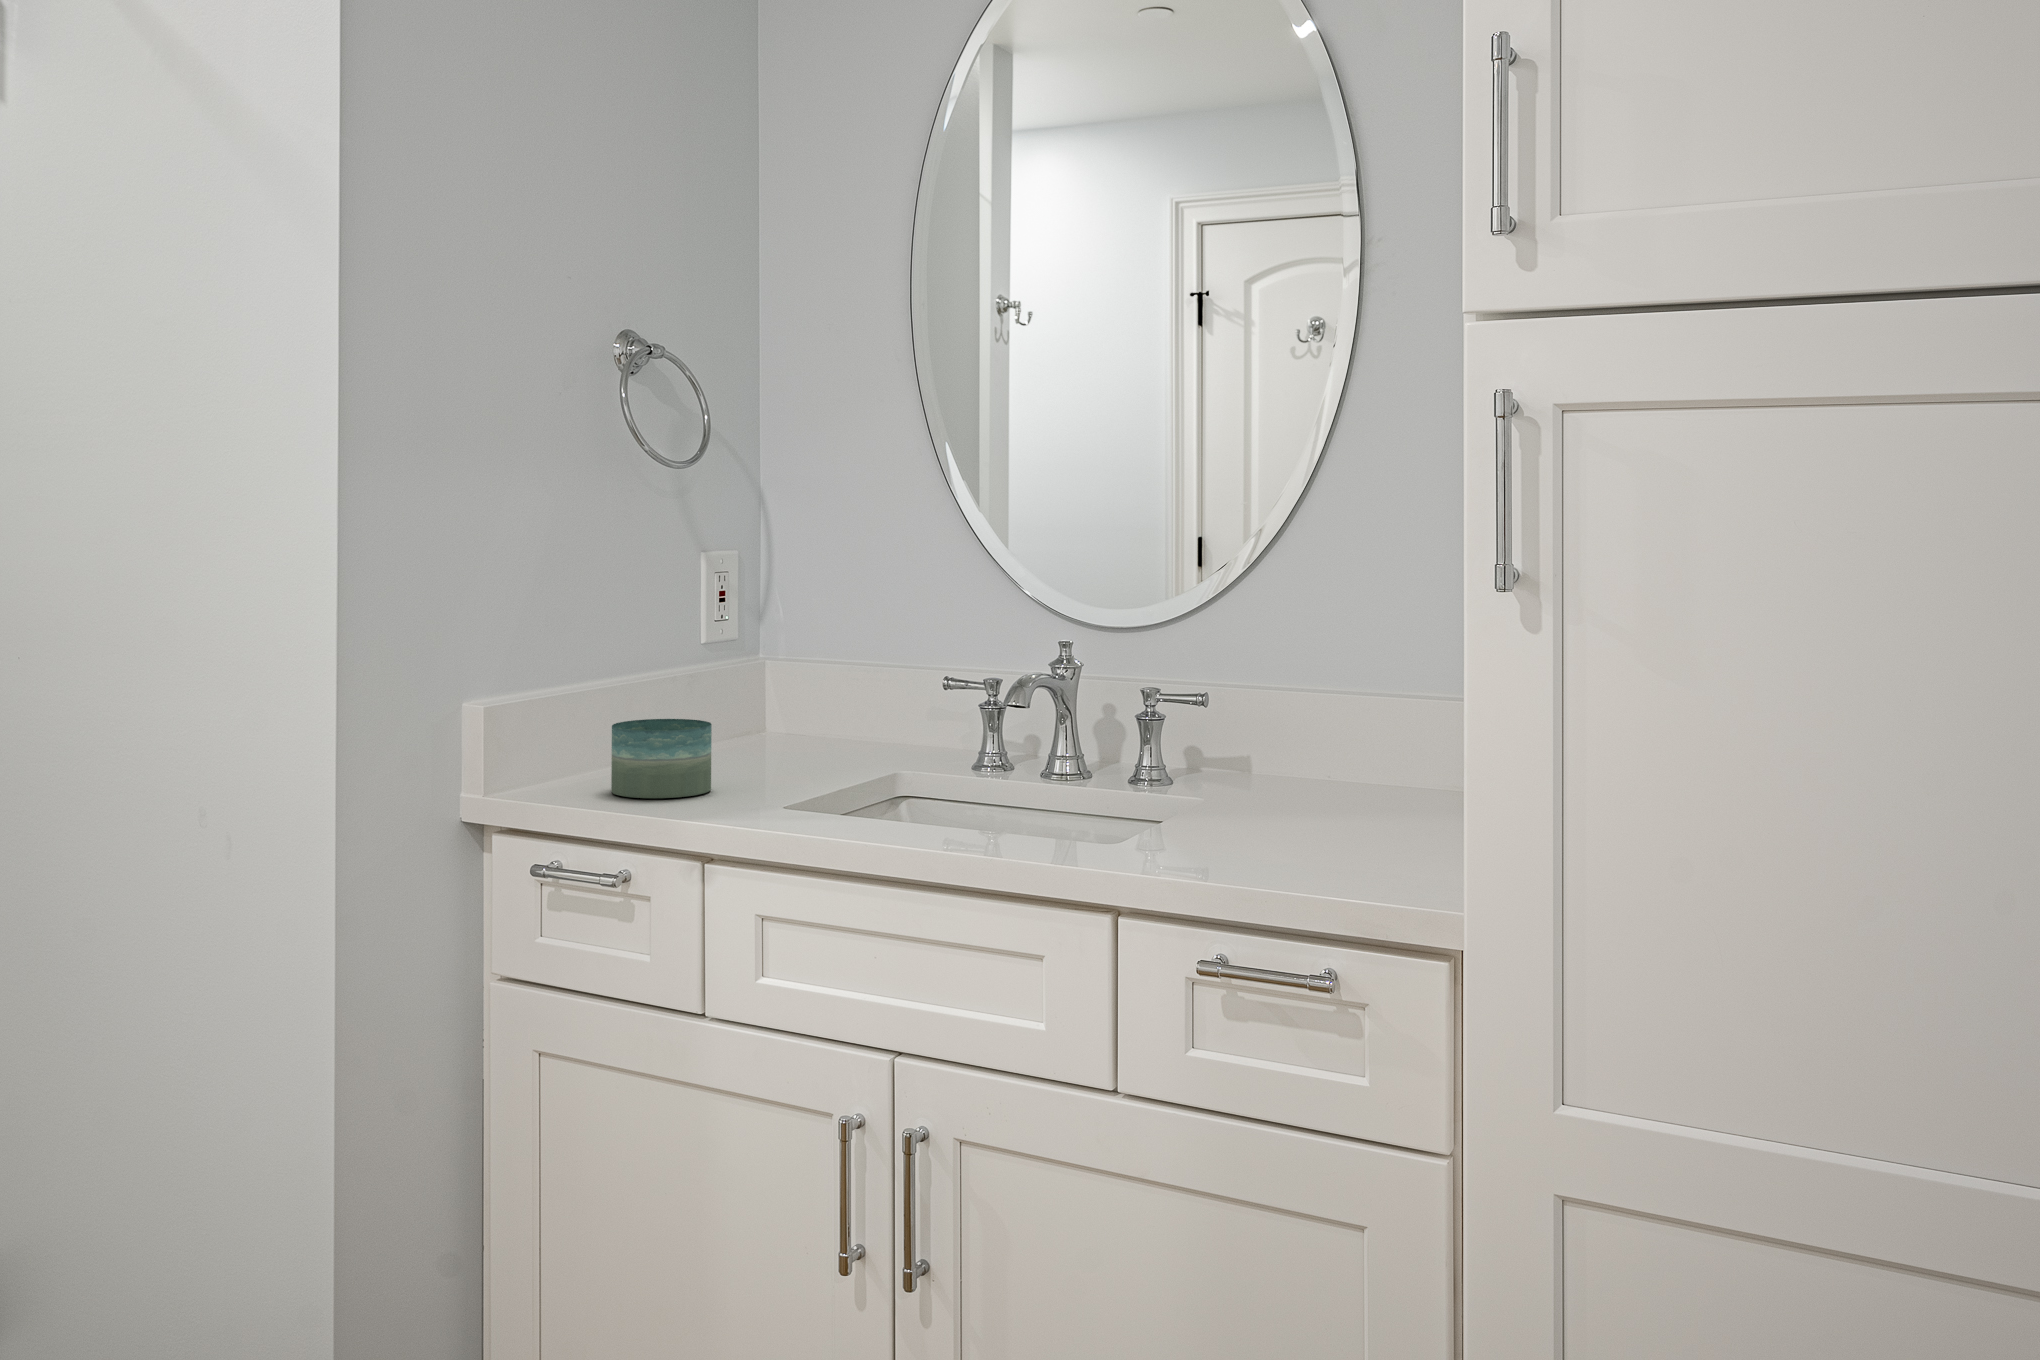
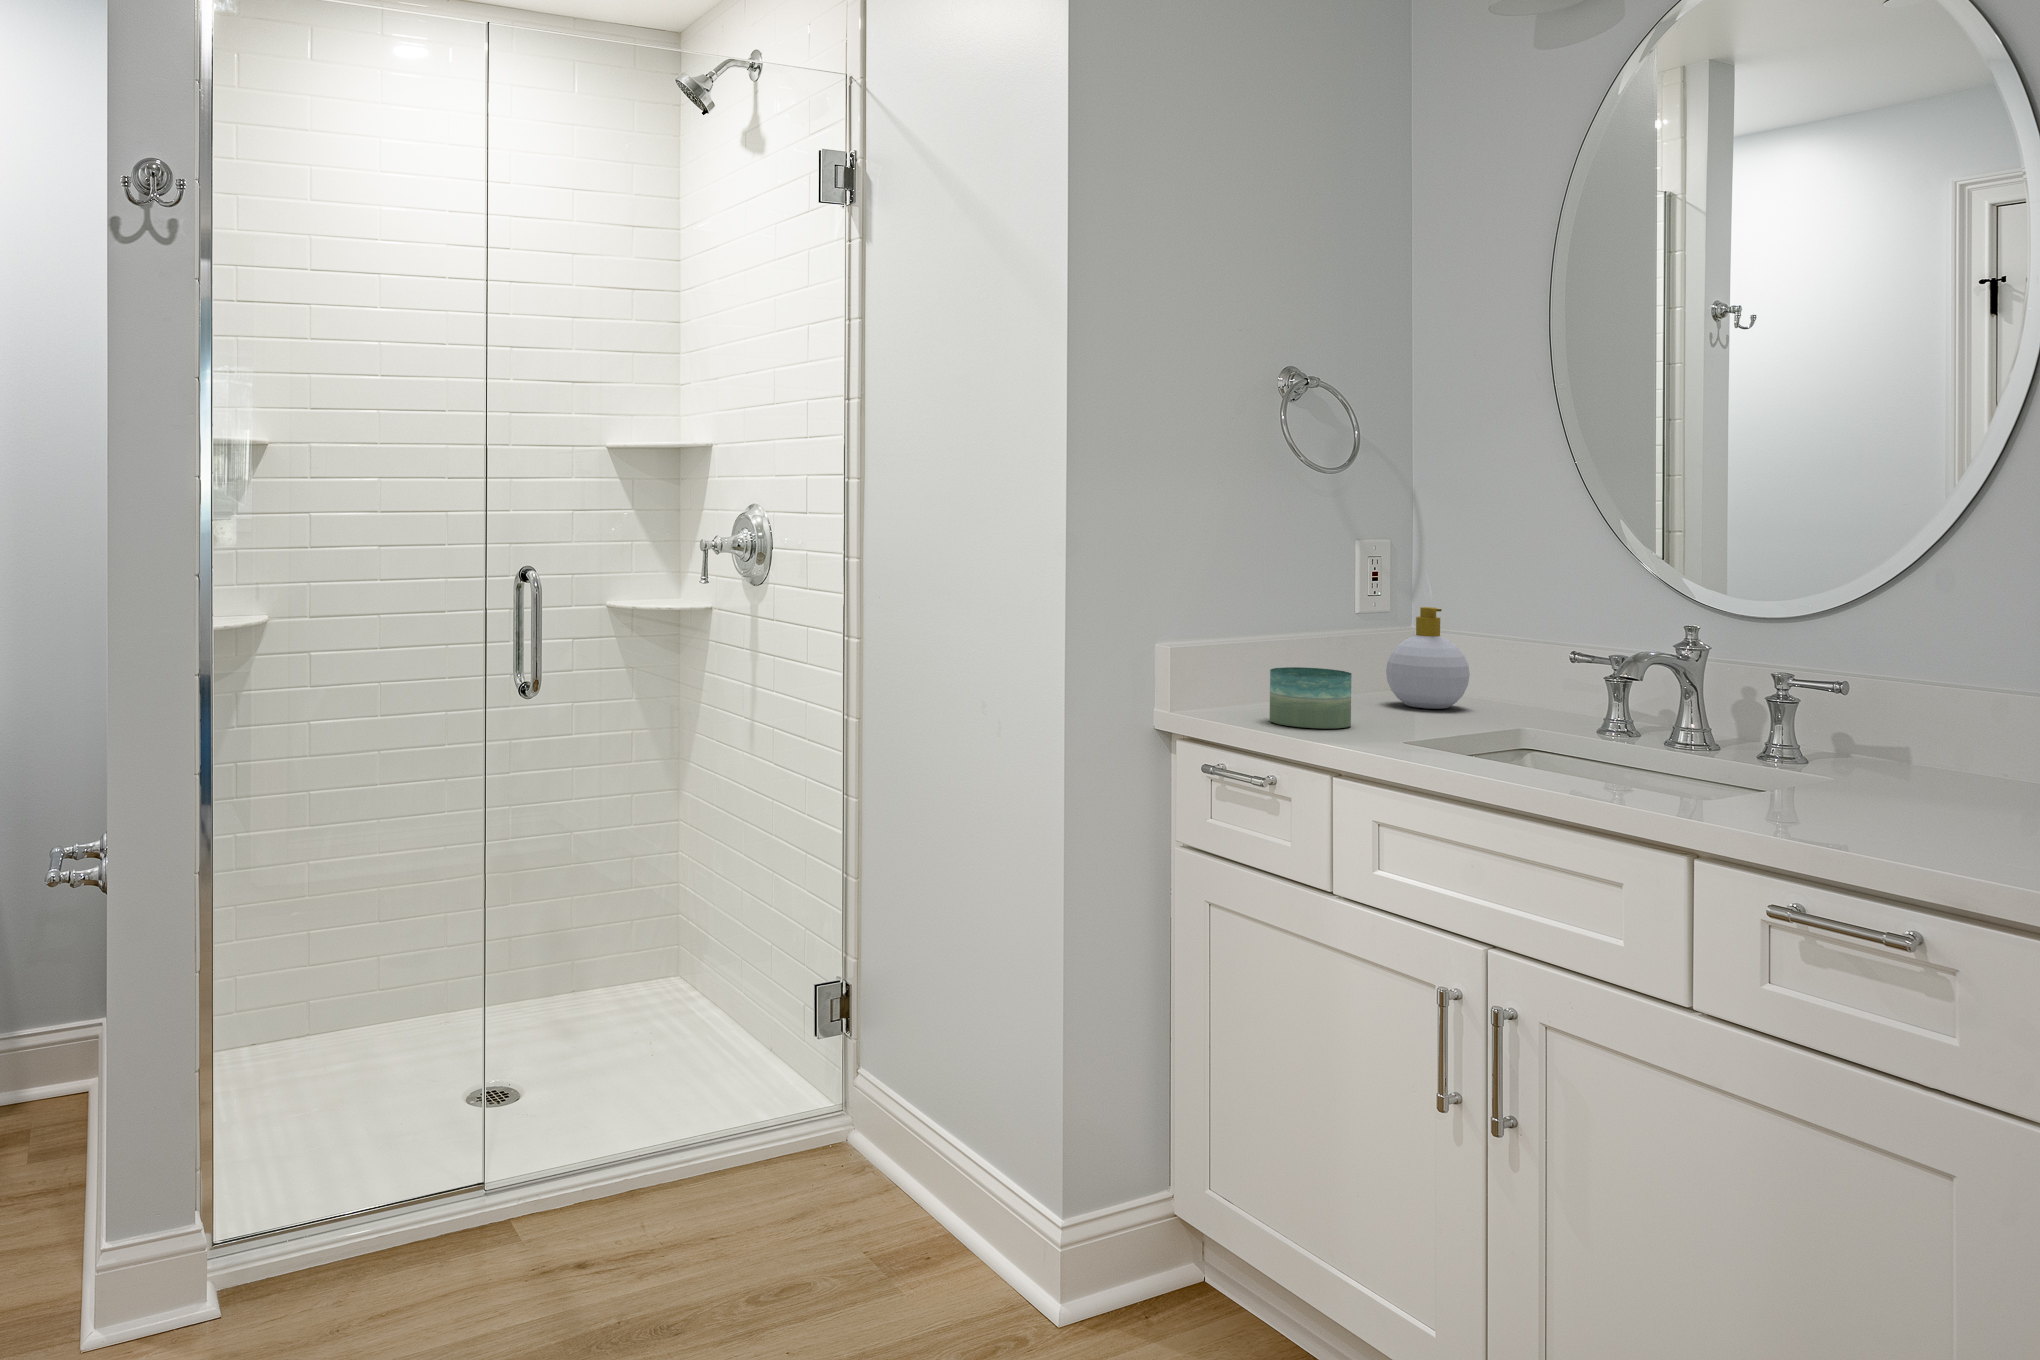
soap bottle: none [738,633,830,757] -> present [1386,607,1470,709]

